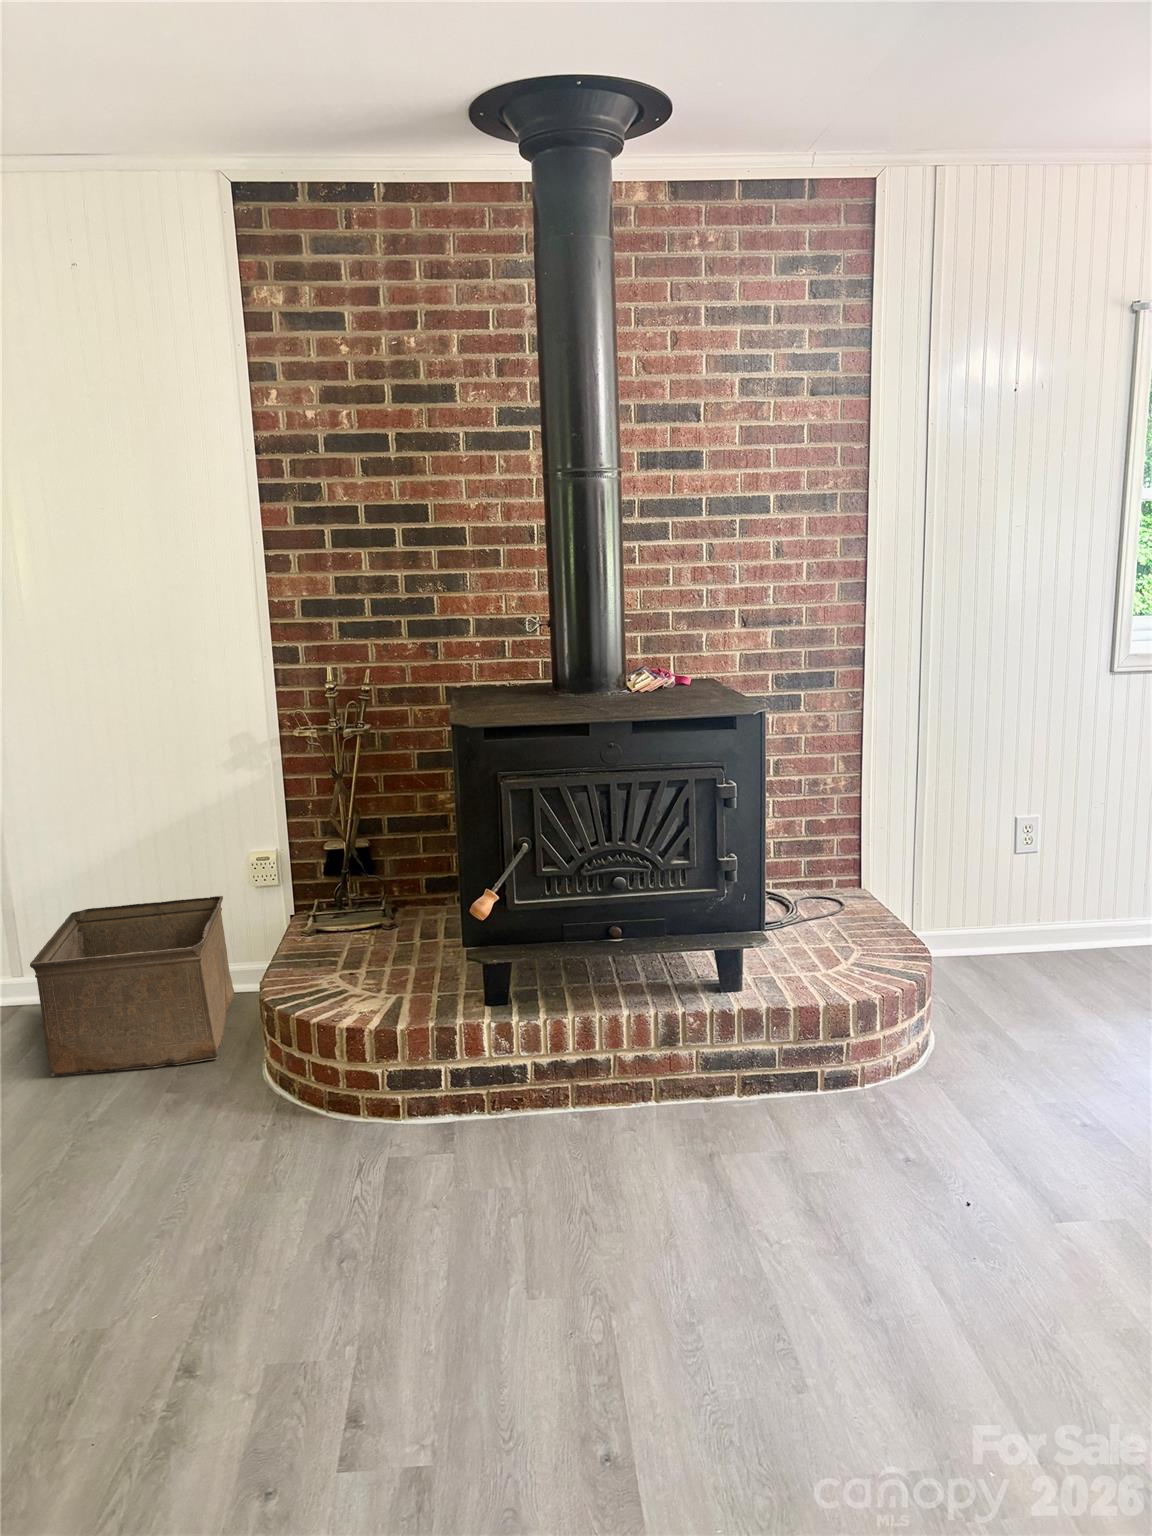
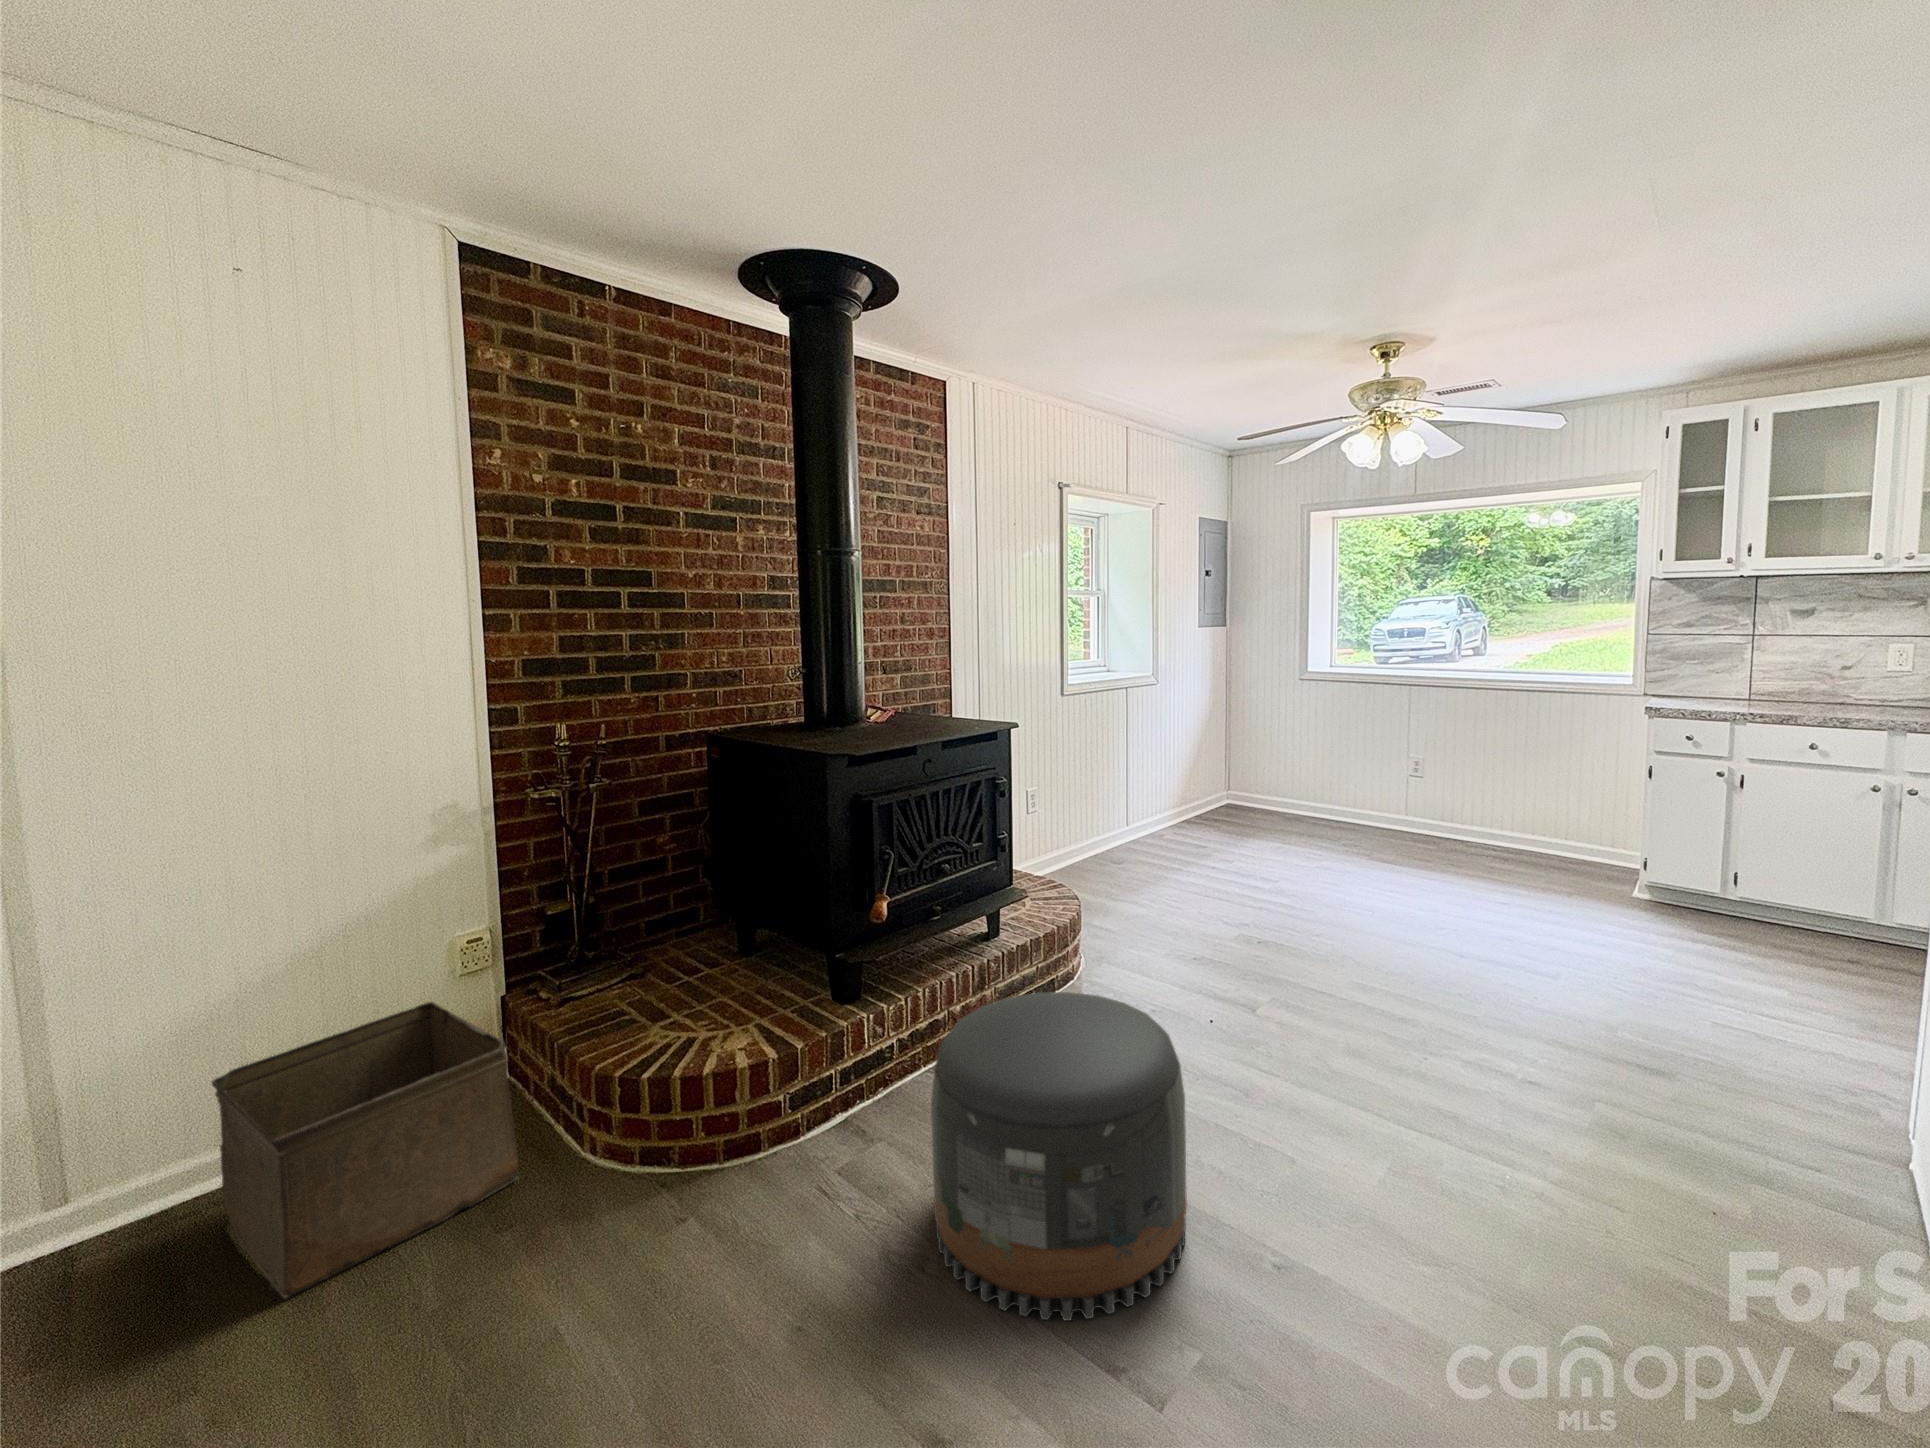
pouf: none [296,1050,612,1437] -> present [931,992,1187,1320]

